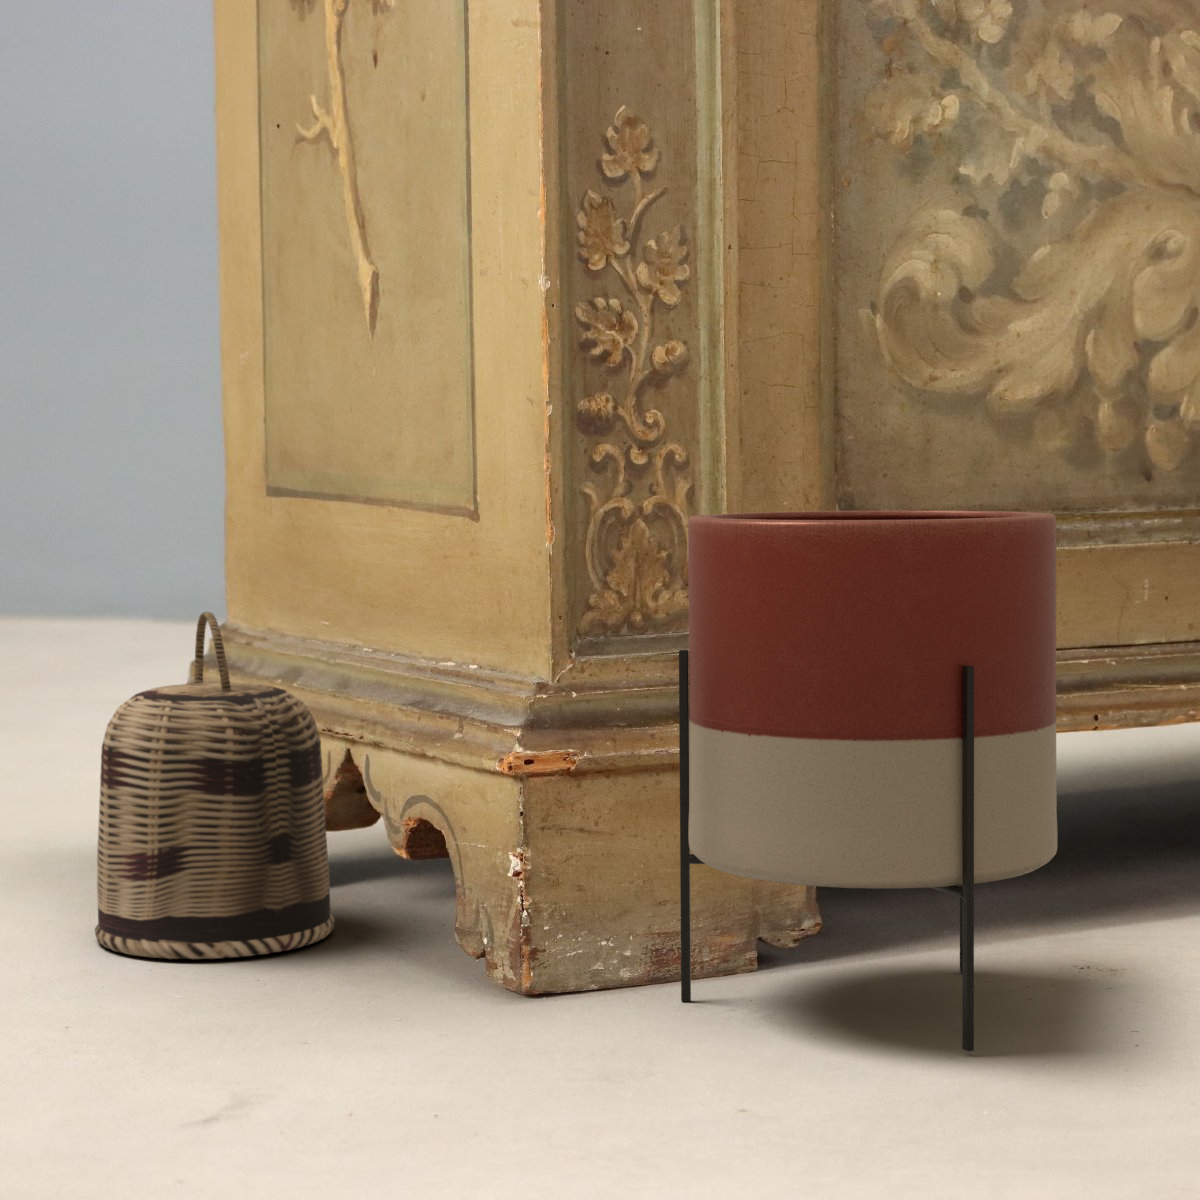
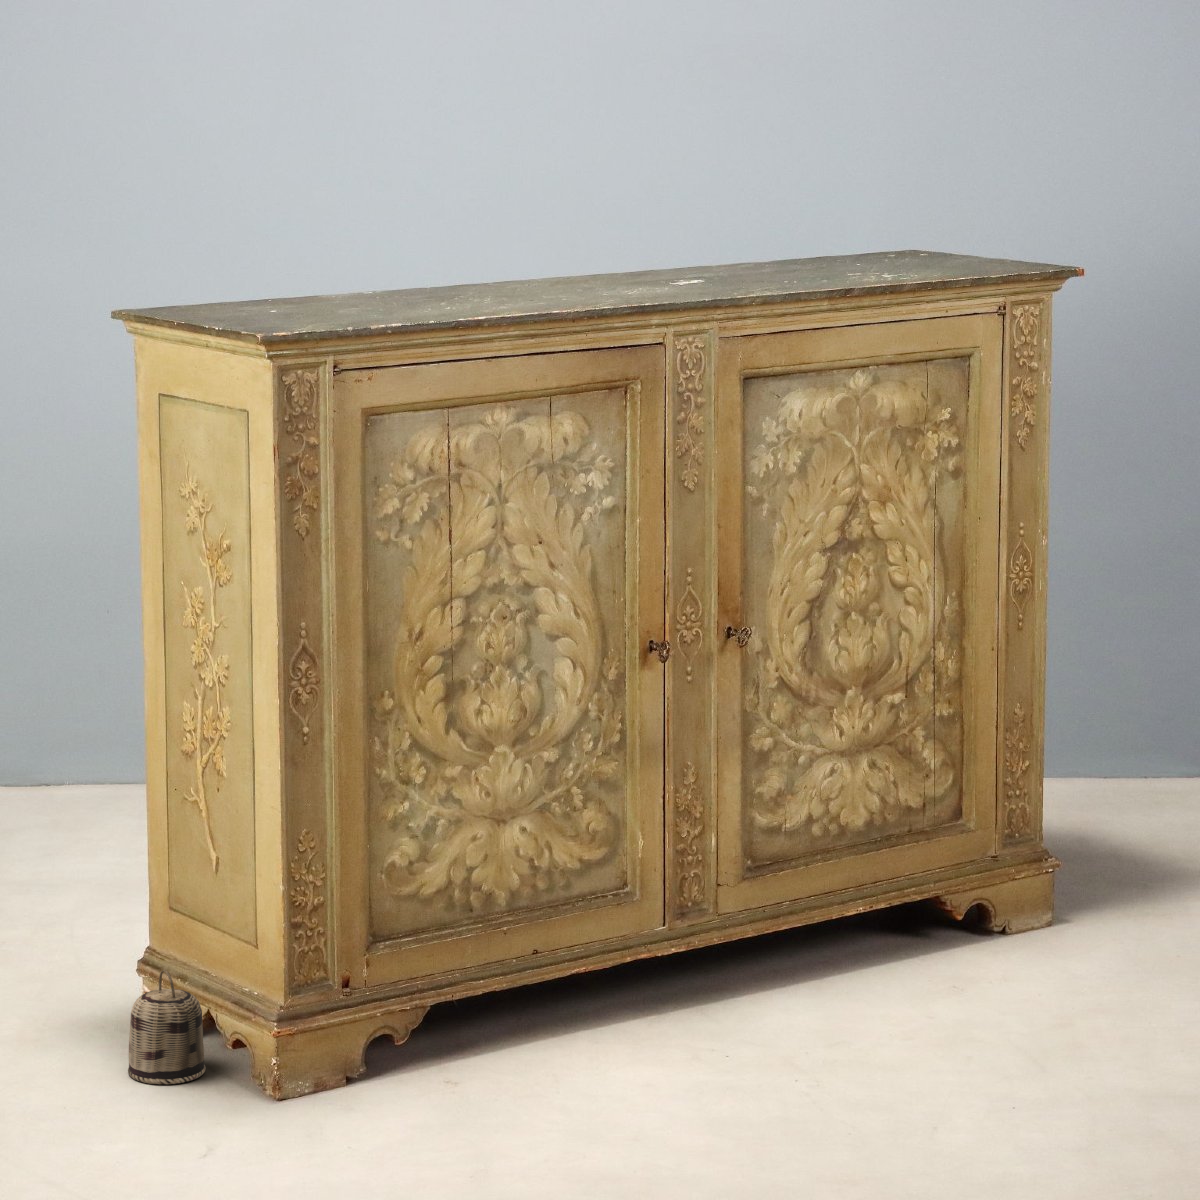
planter: present [679,511,1058,1051] -> none [322,945,432,1114]

